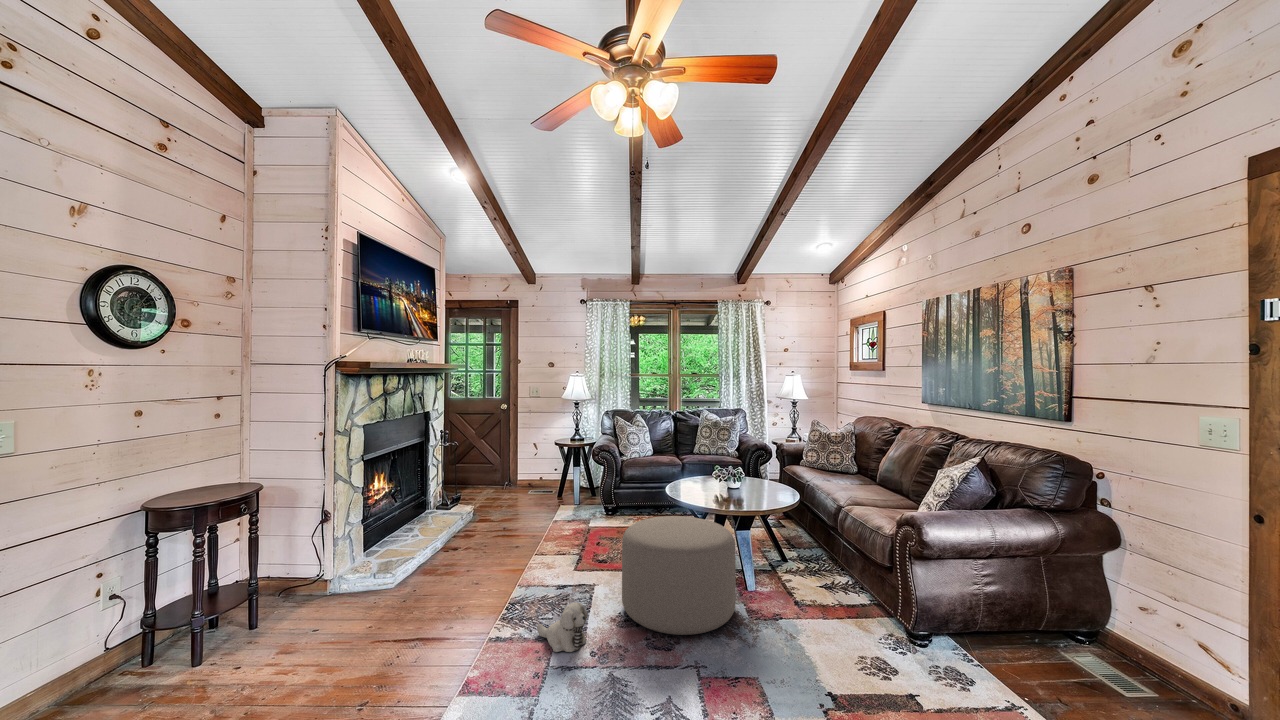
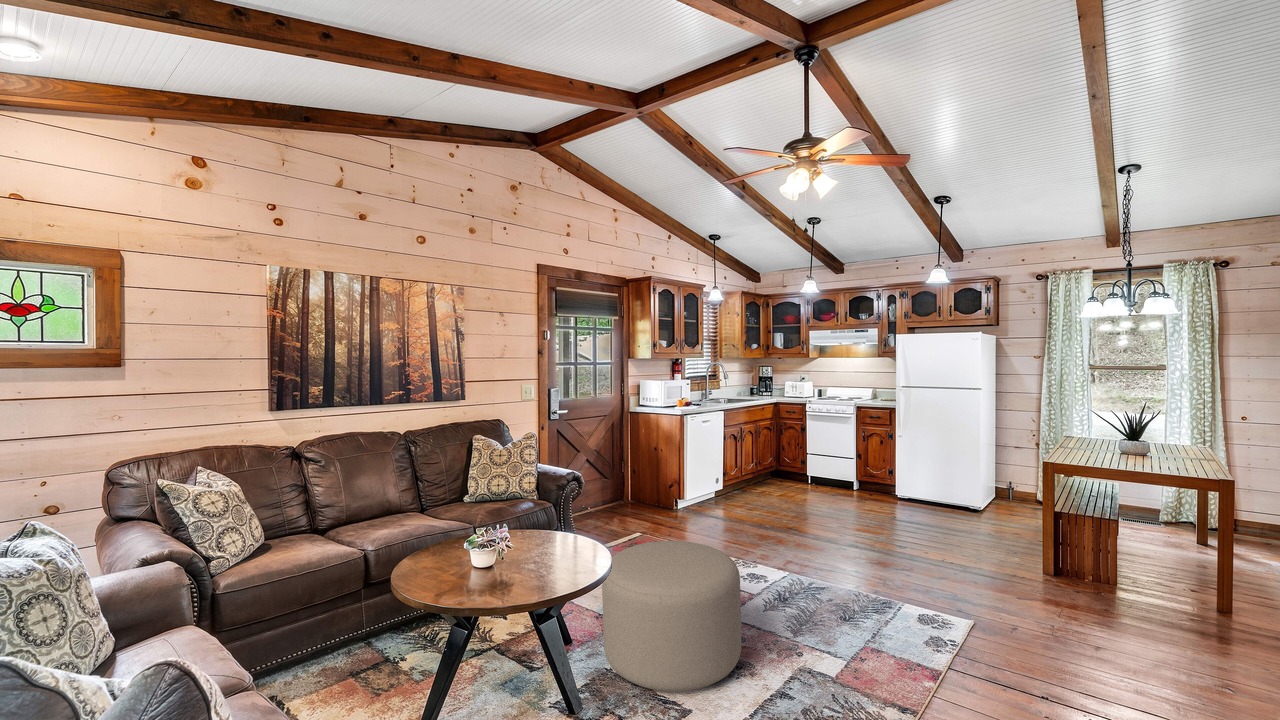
plush toy: present [537,602,588,652] -> none [797,628,851,698]

